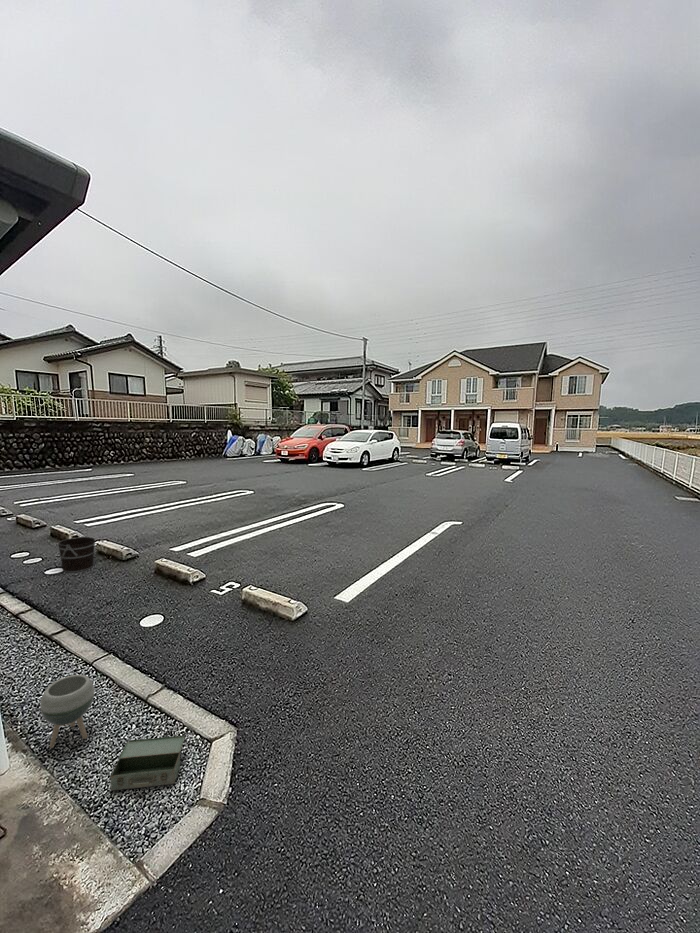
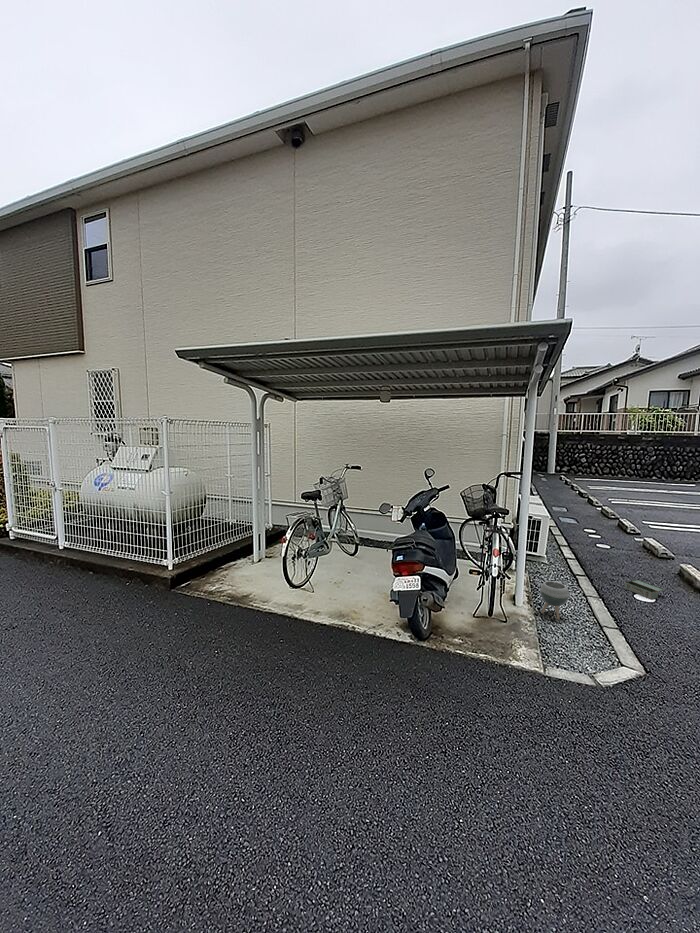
bucket: present [58,536,95,572] -> none [608,526,637,553]
toolbox: present [110,736,185,791] -> present [624,580,664,599]

